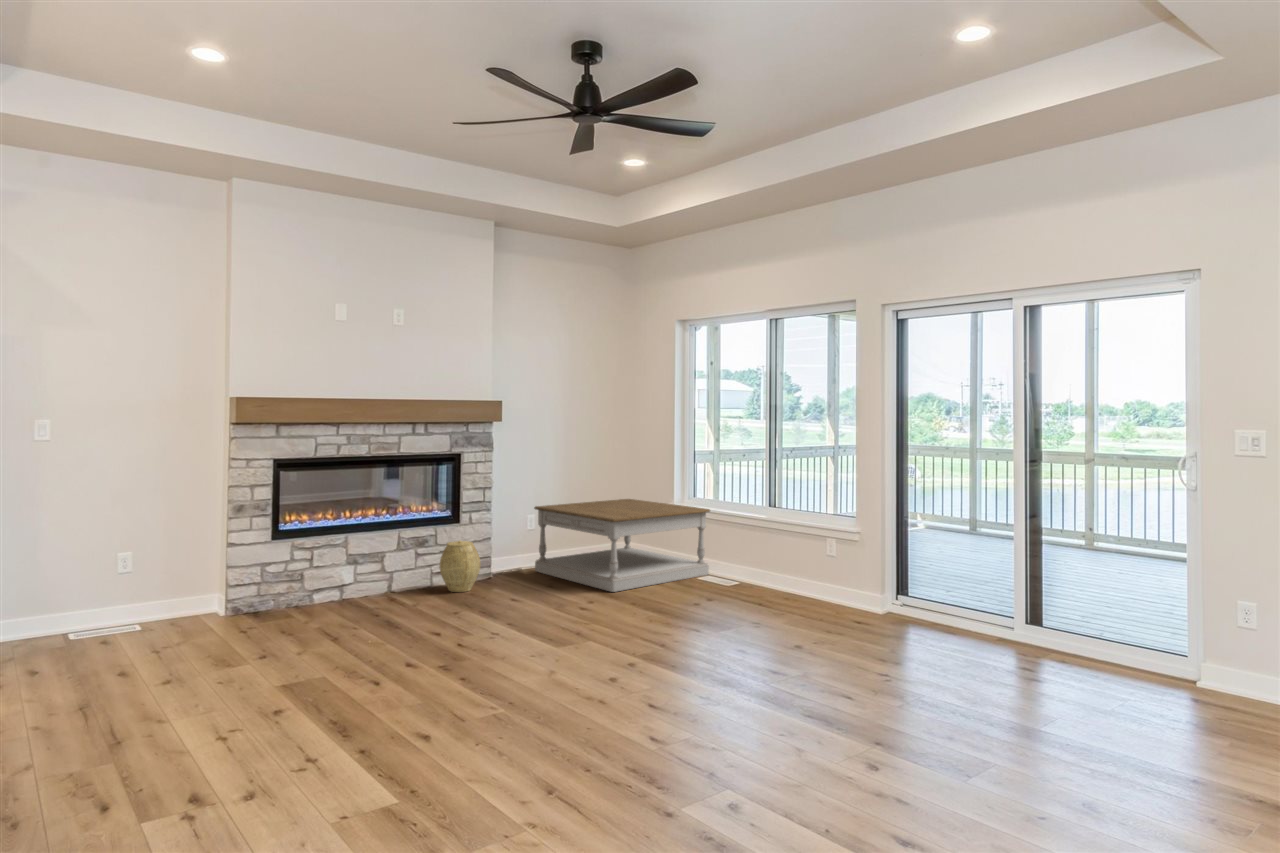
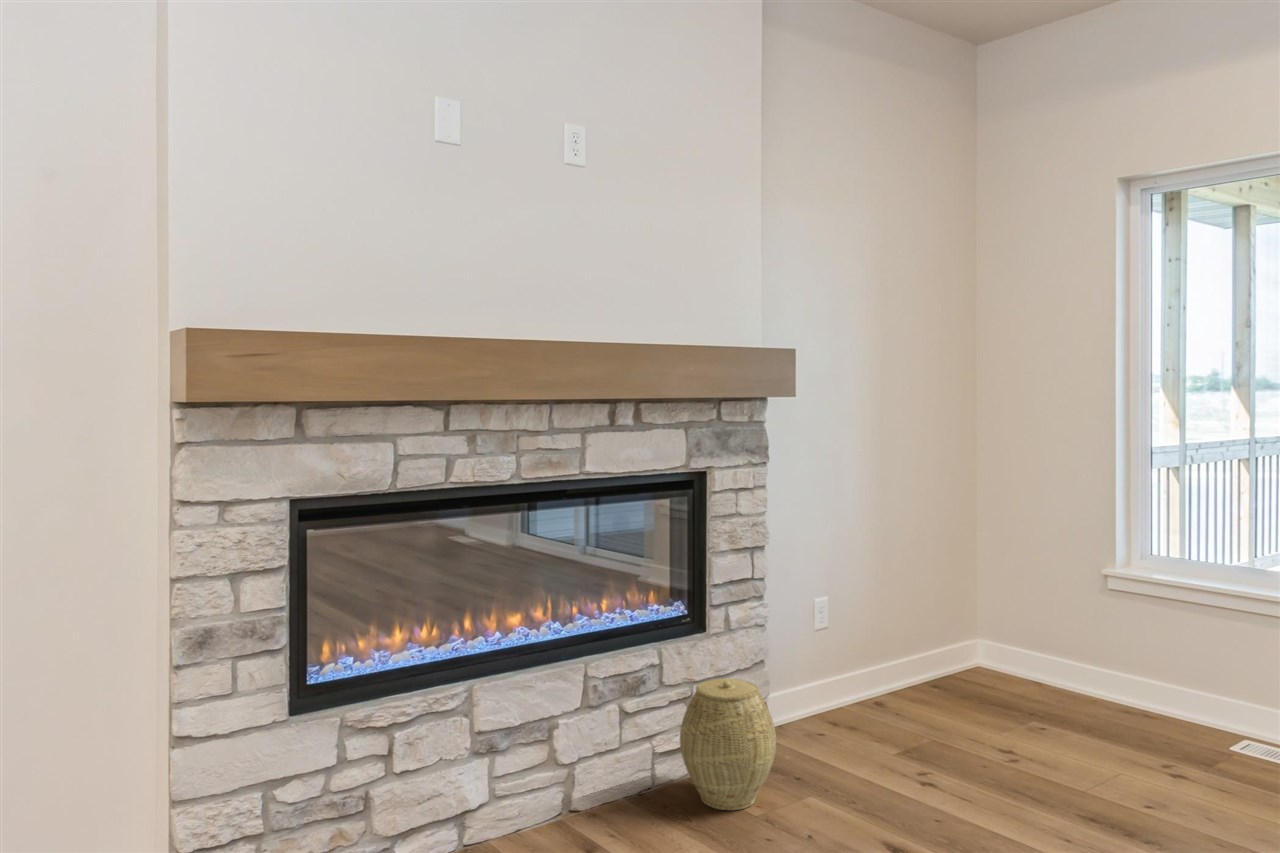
coffee table: present [534,499,710,592] -> none [837,553,1244,813]

